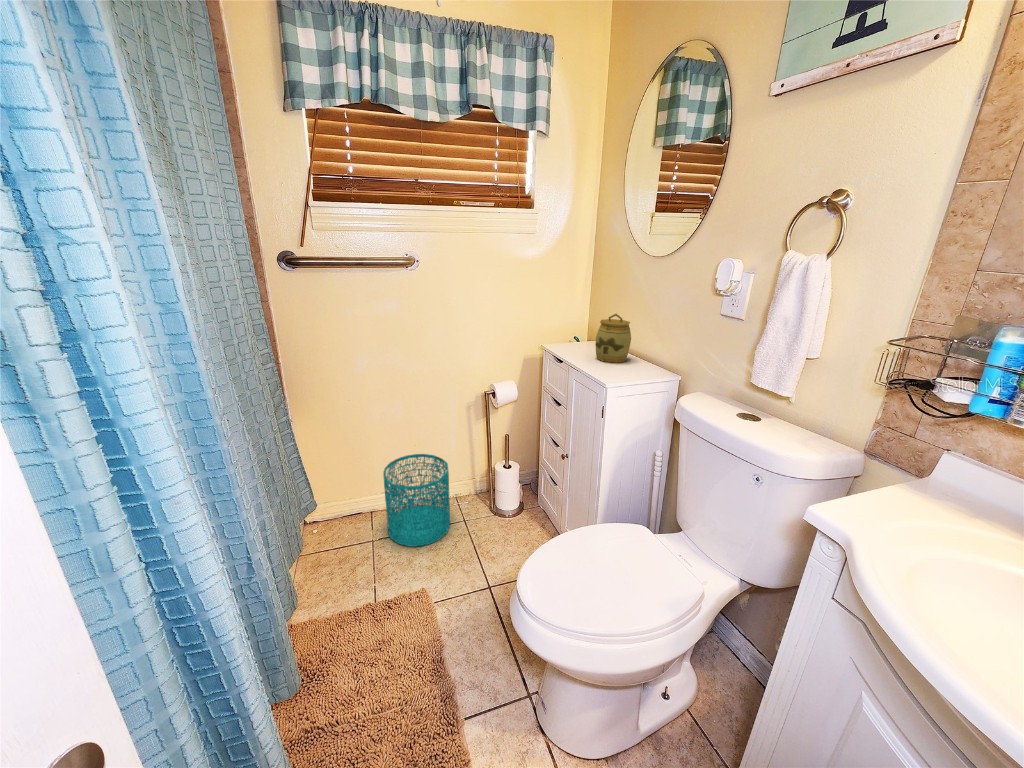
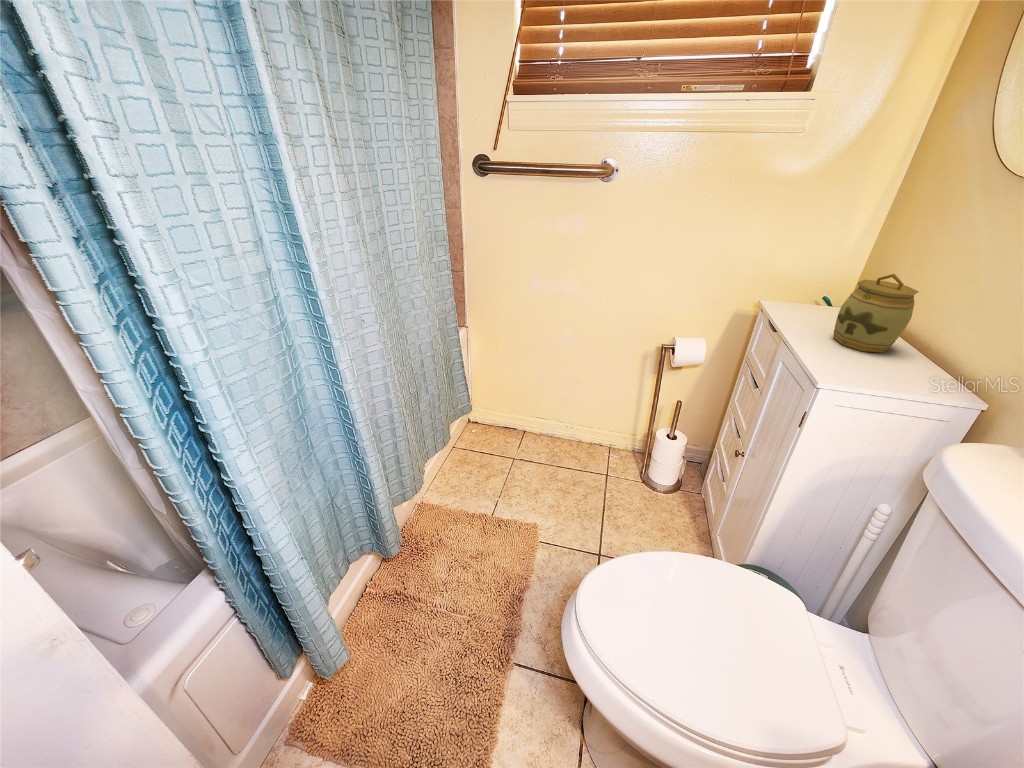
wastebasket: present [383,454,450,547] -> none [530,389,602,484]

